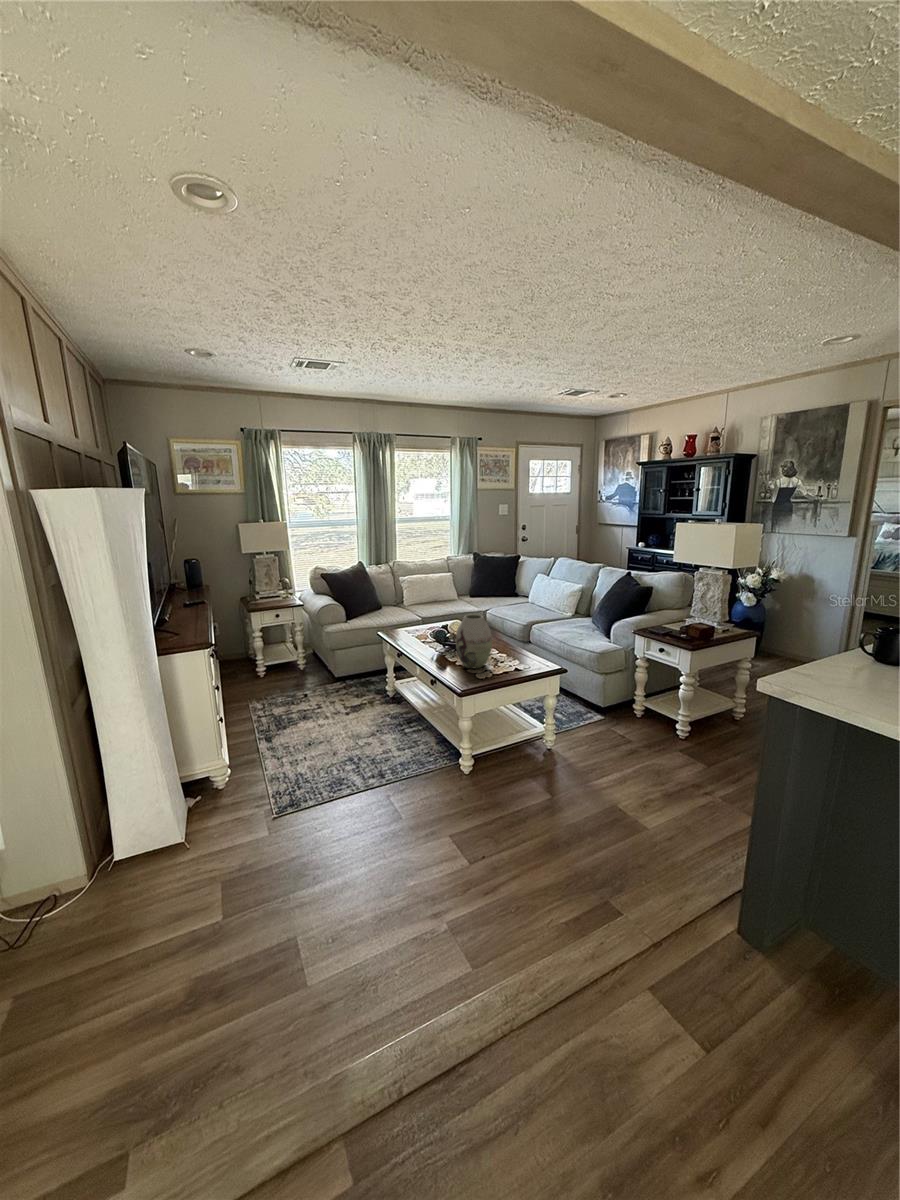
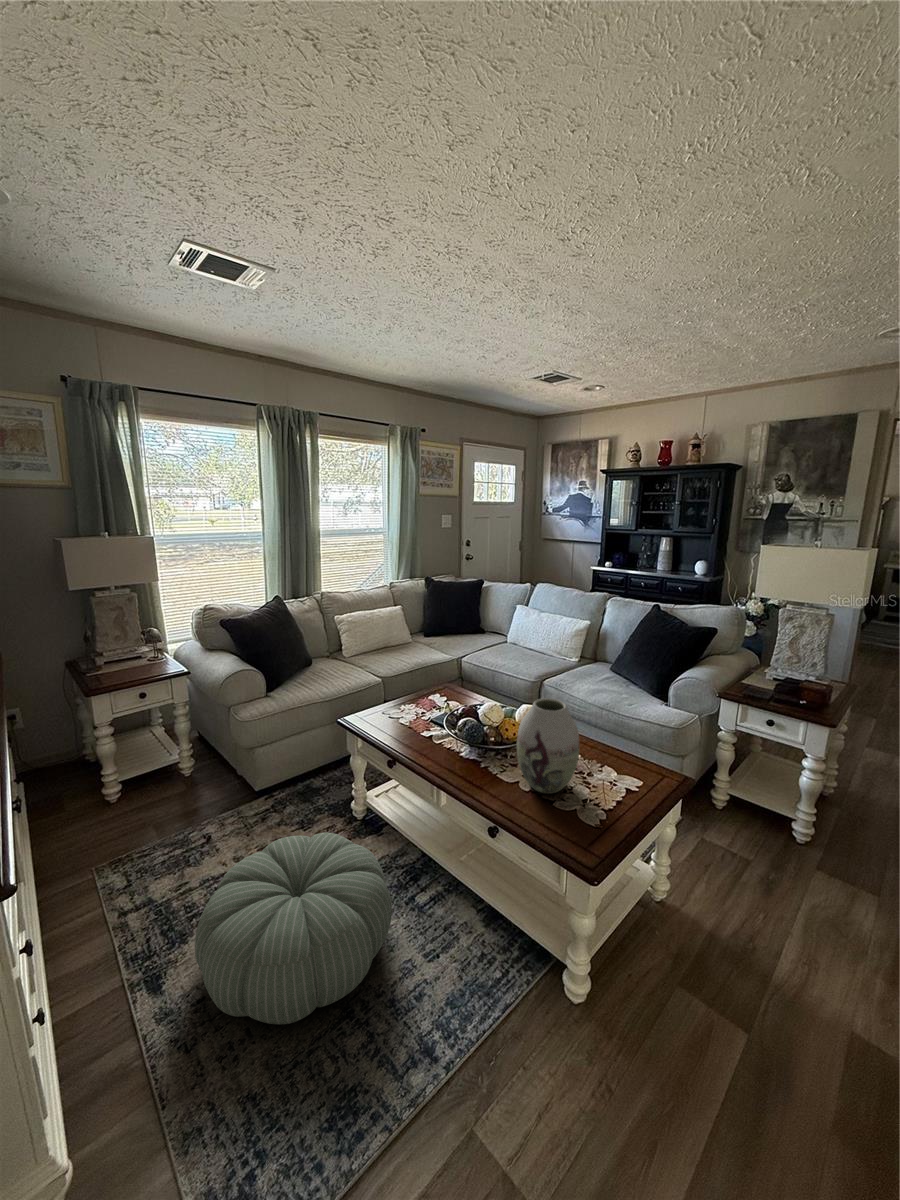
pouf: none [287,687,386,757] -> present [195,833,392,1024]

